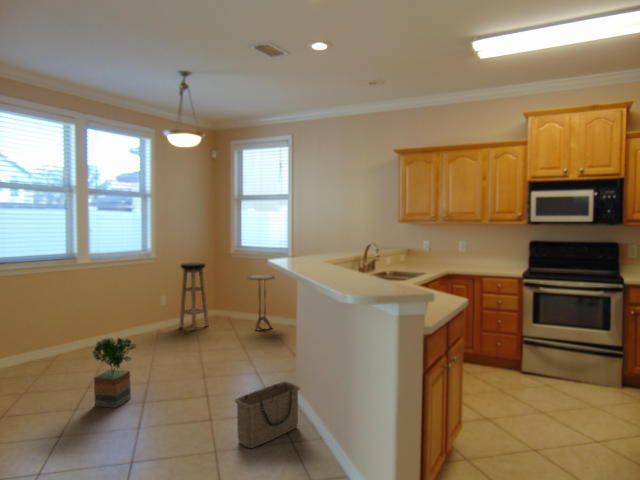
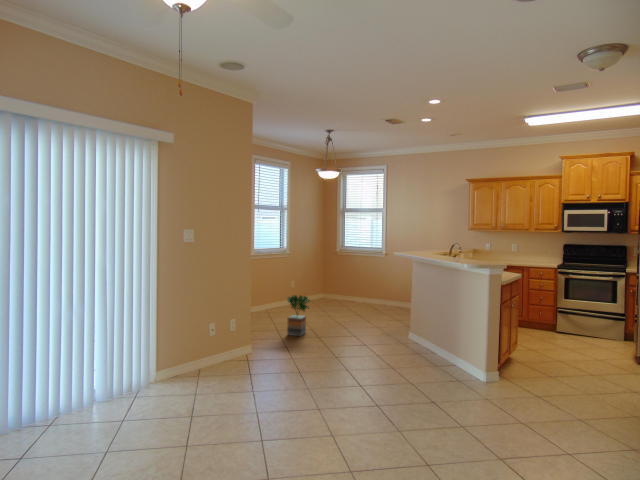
bar stool: present [179,263,209,330] -> none [305,256,325,303]
side table: present [247,275,275,331] -> none [355,266,374,305]
basket: present [235,382,300,448] -> none [383,322,418,355]

